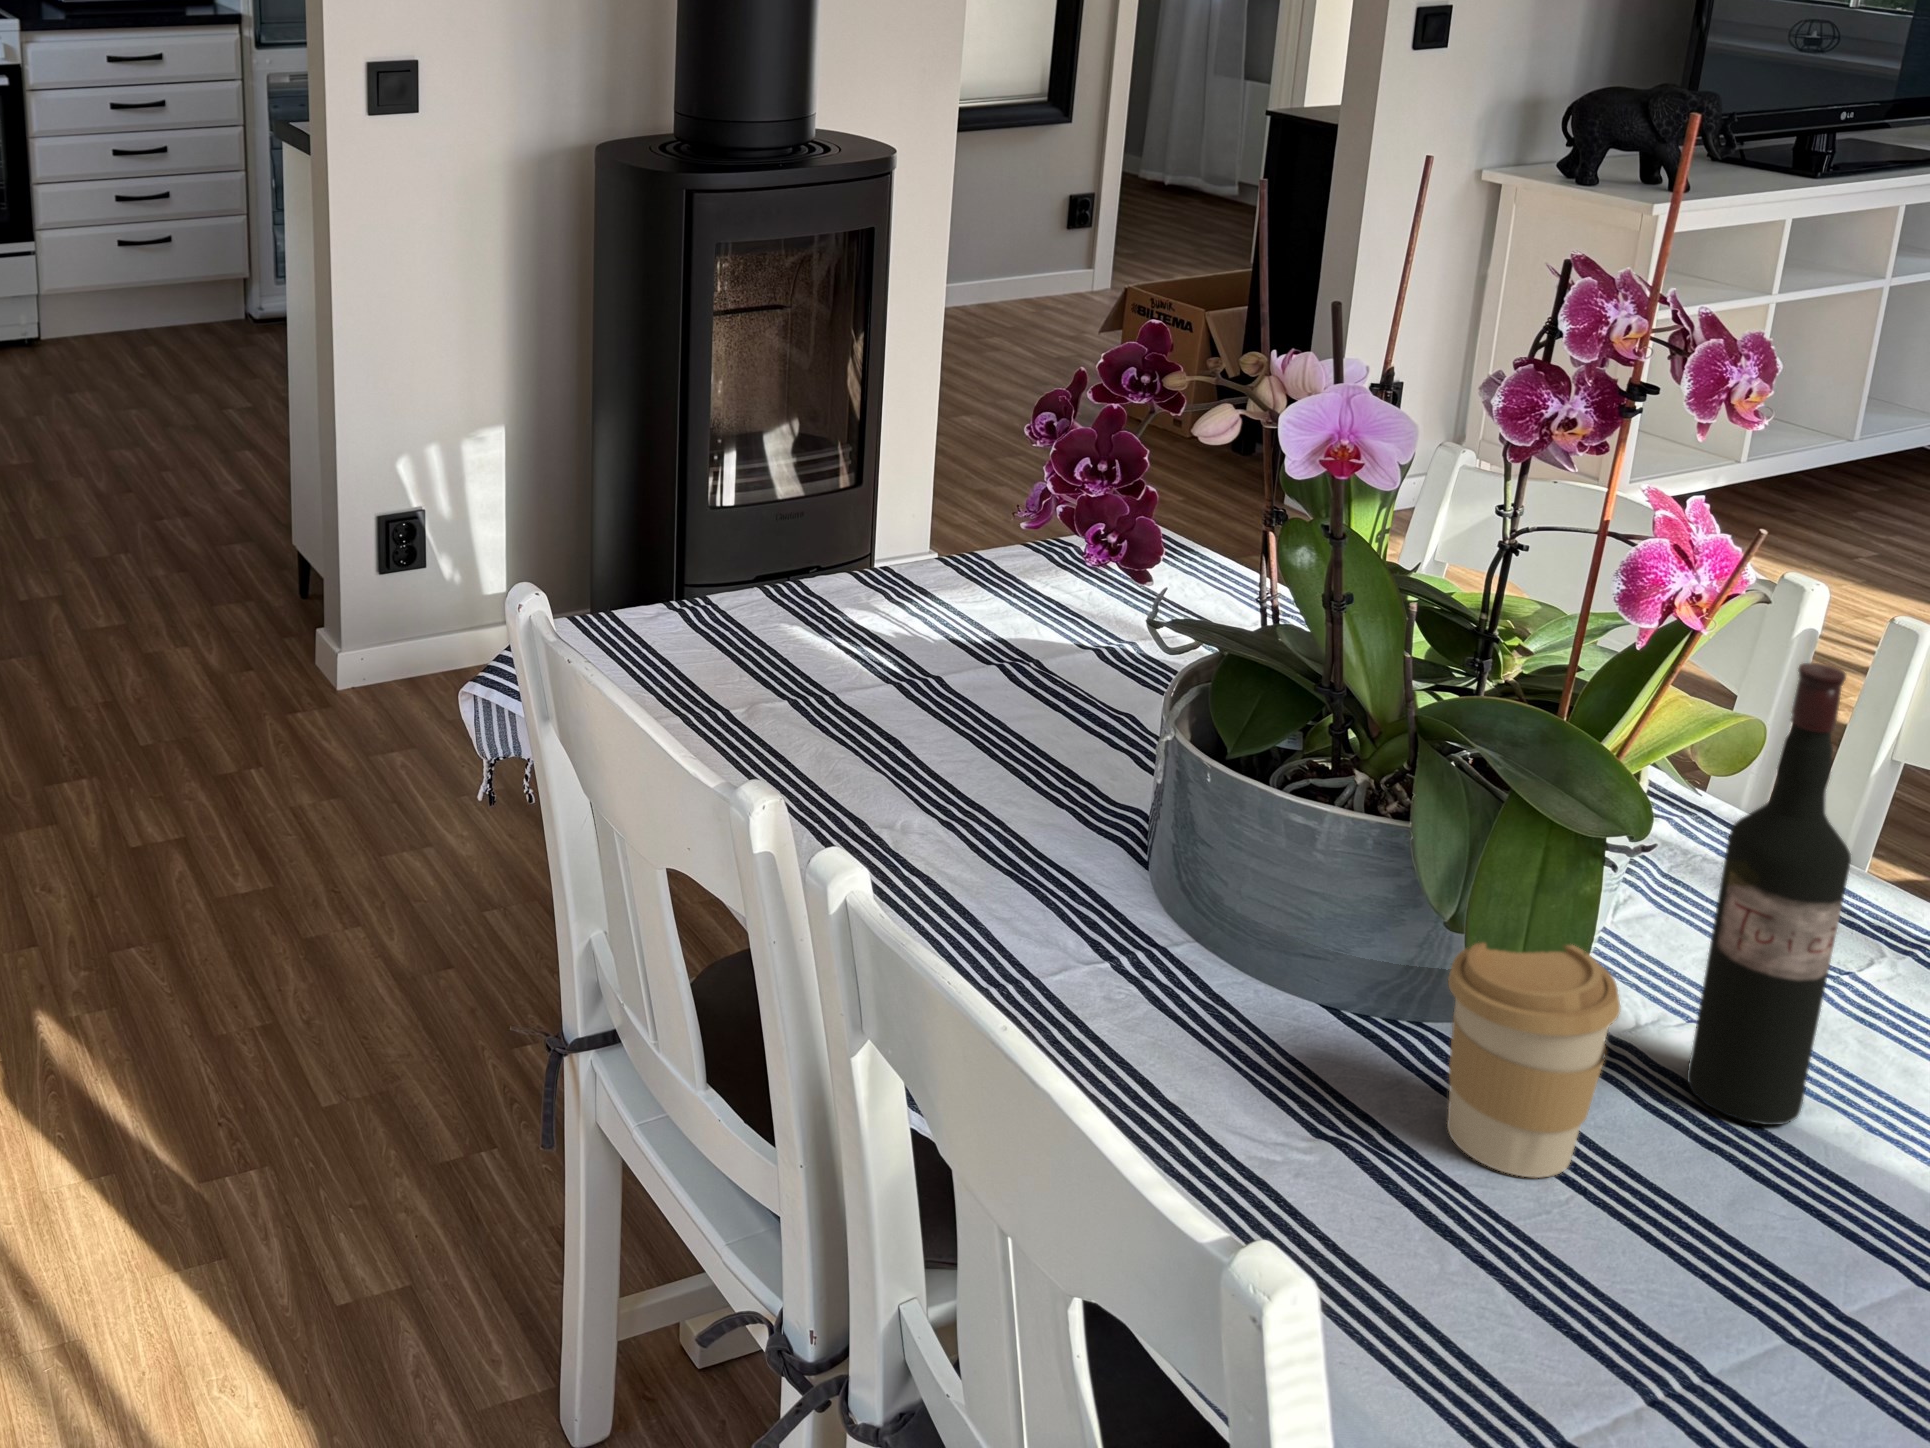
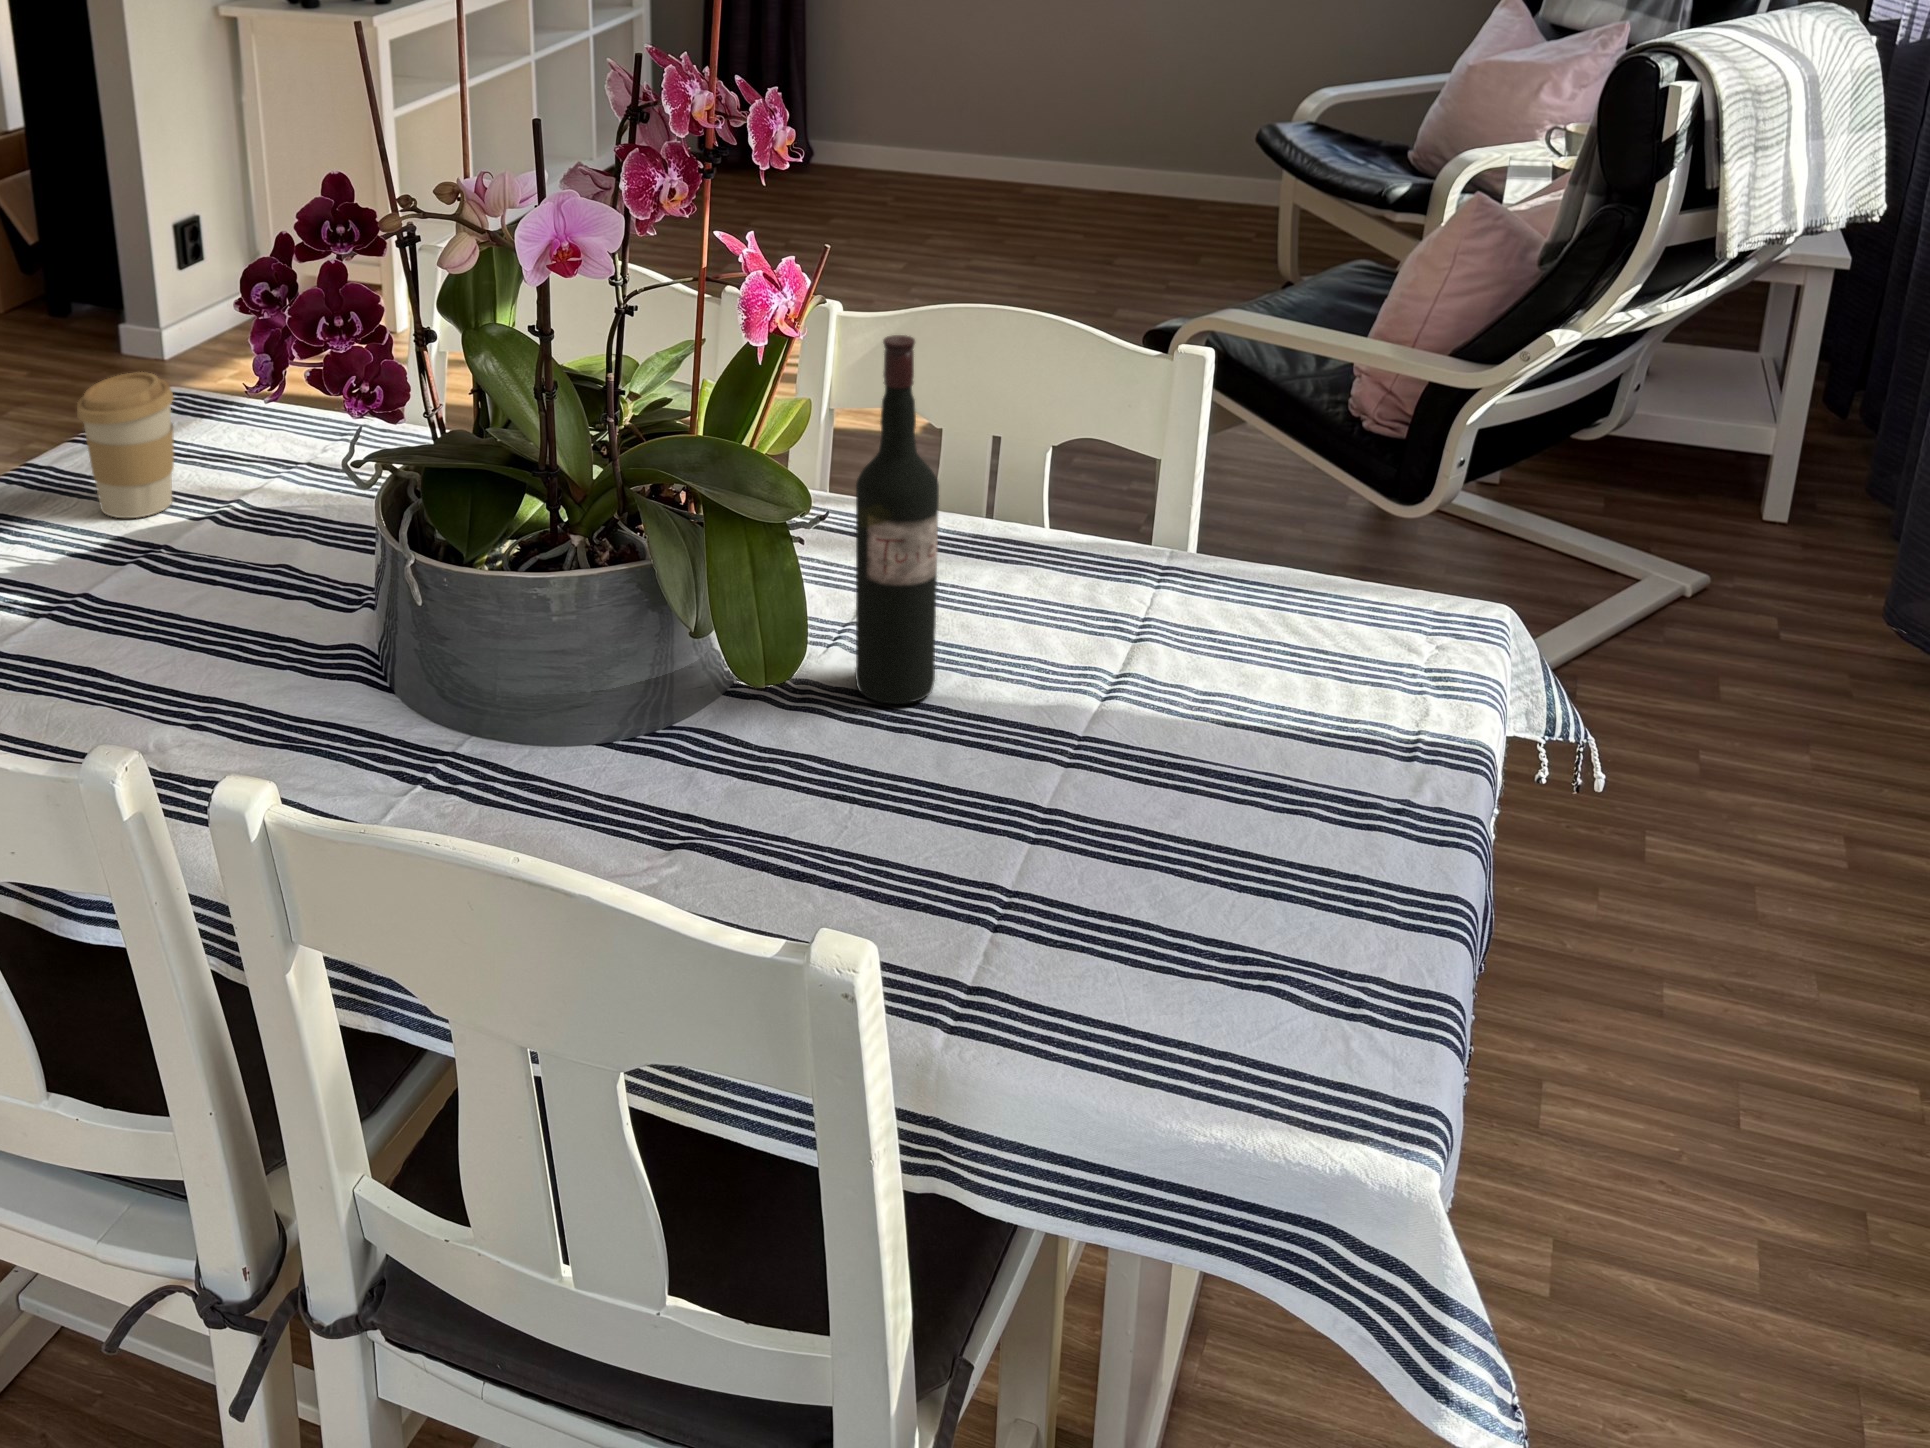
coffee cup: present [1447,943,1620,1178] -> present [77,372,174,518]

